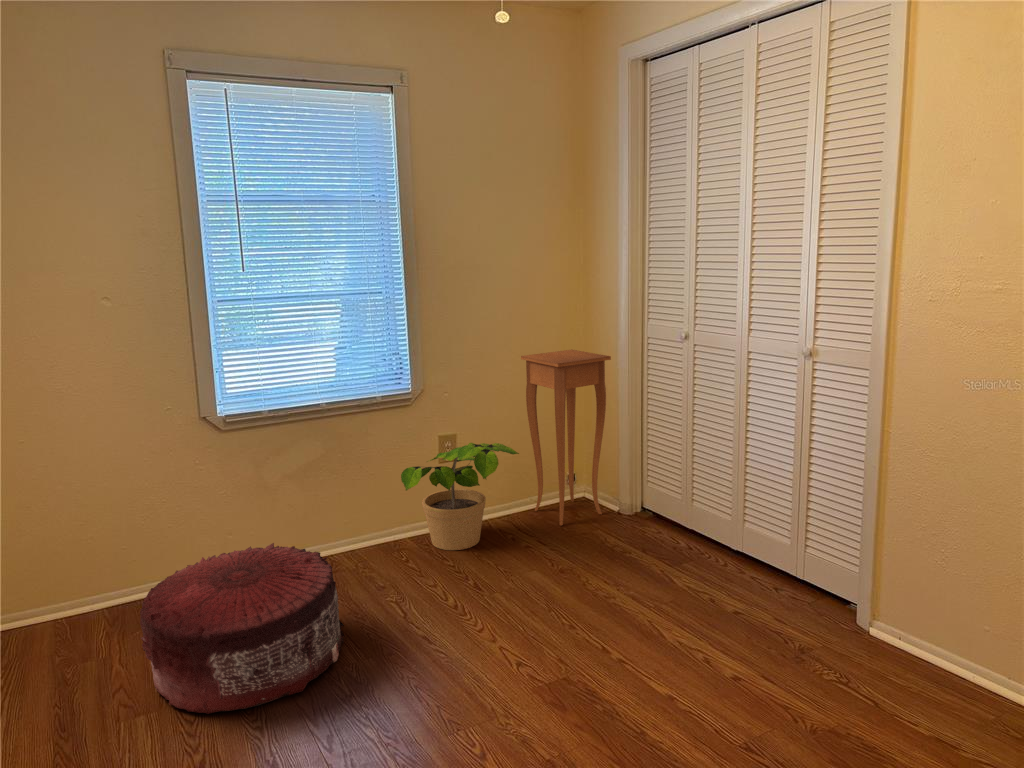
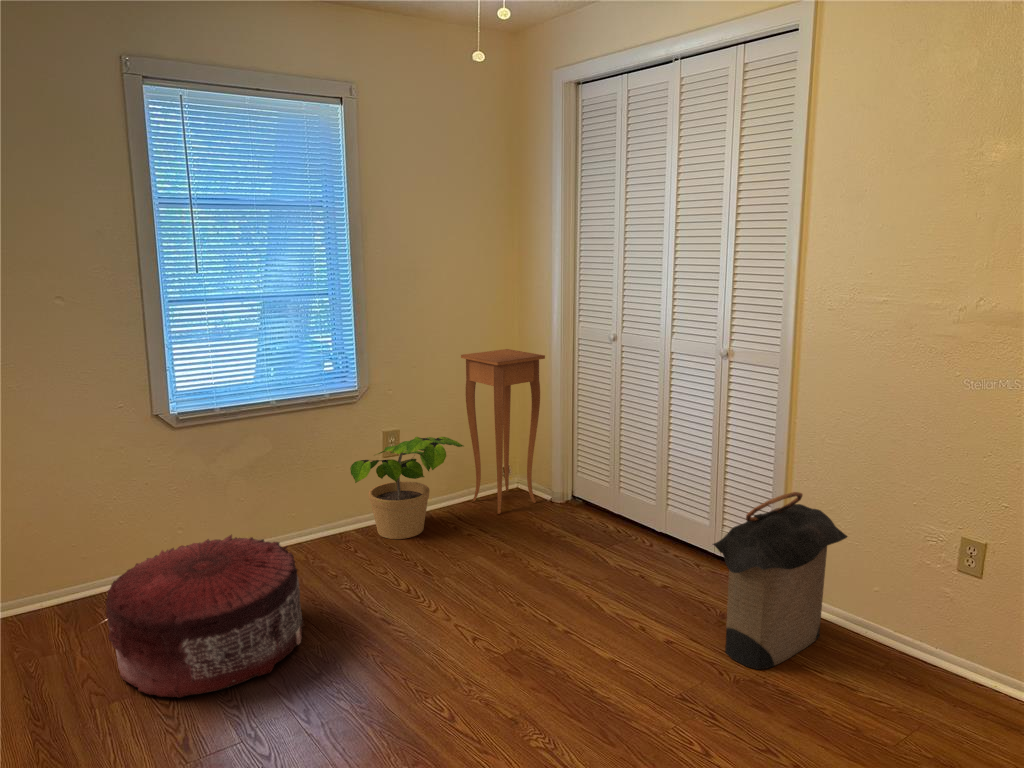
laundry hamper: none [786,514,953,717] -> present [713,492,847,669]

